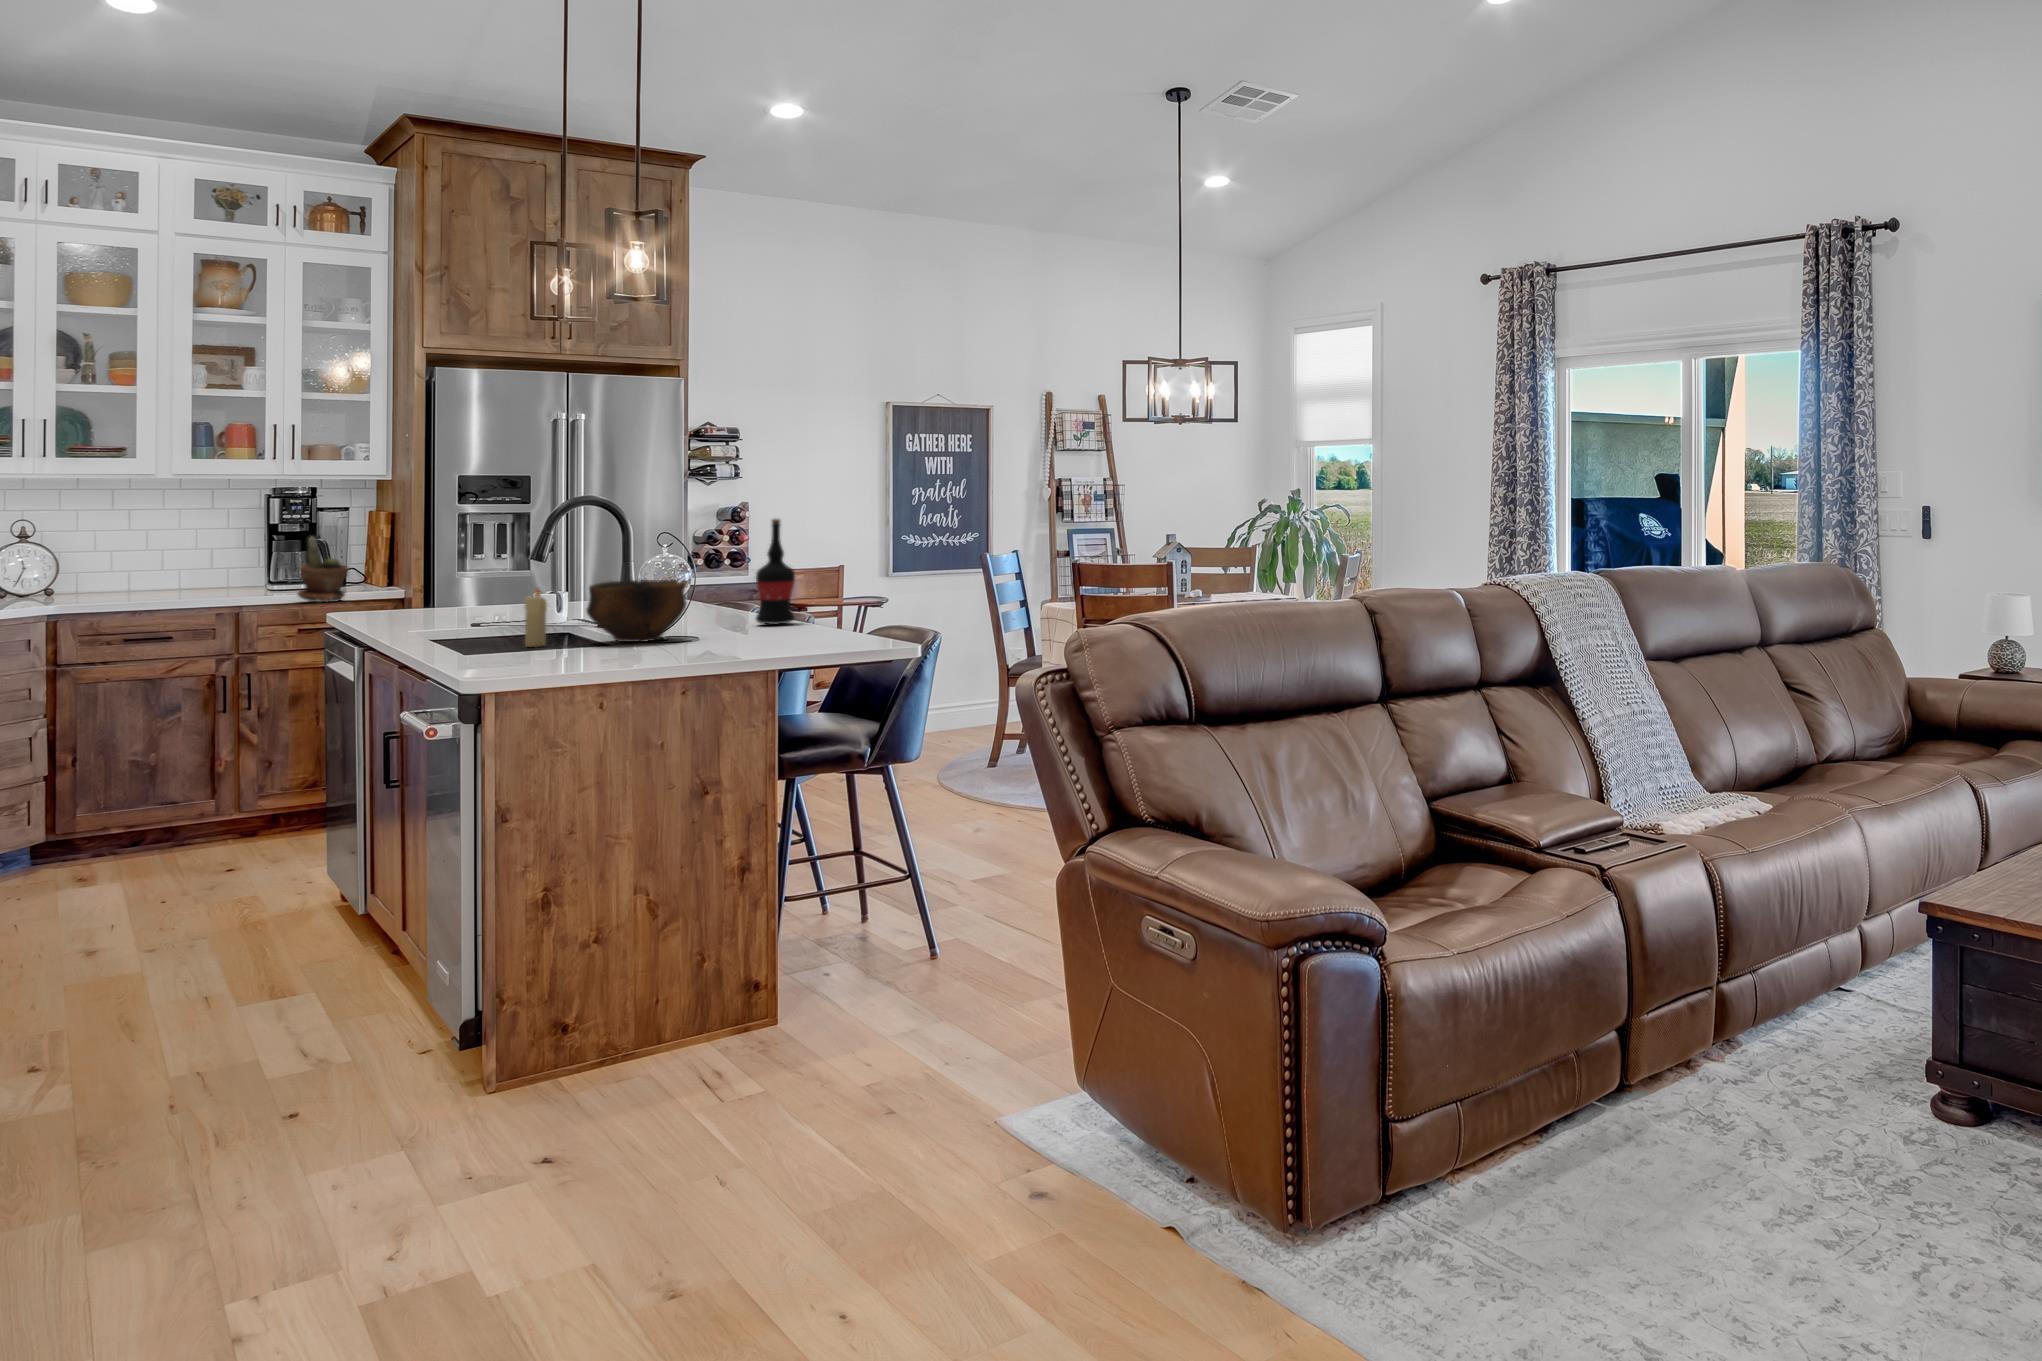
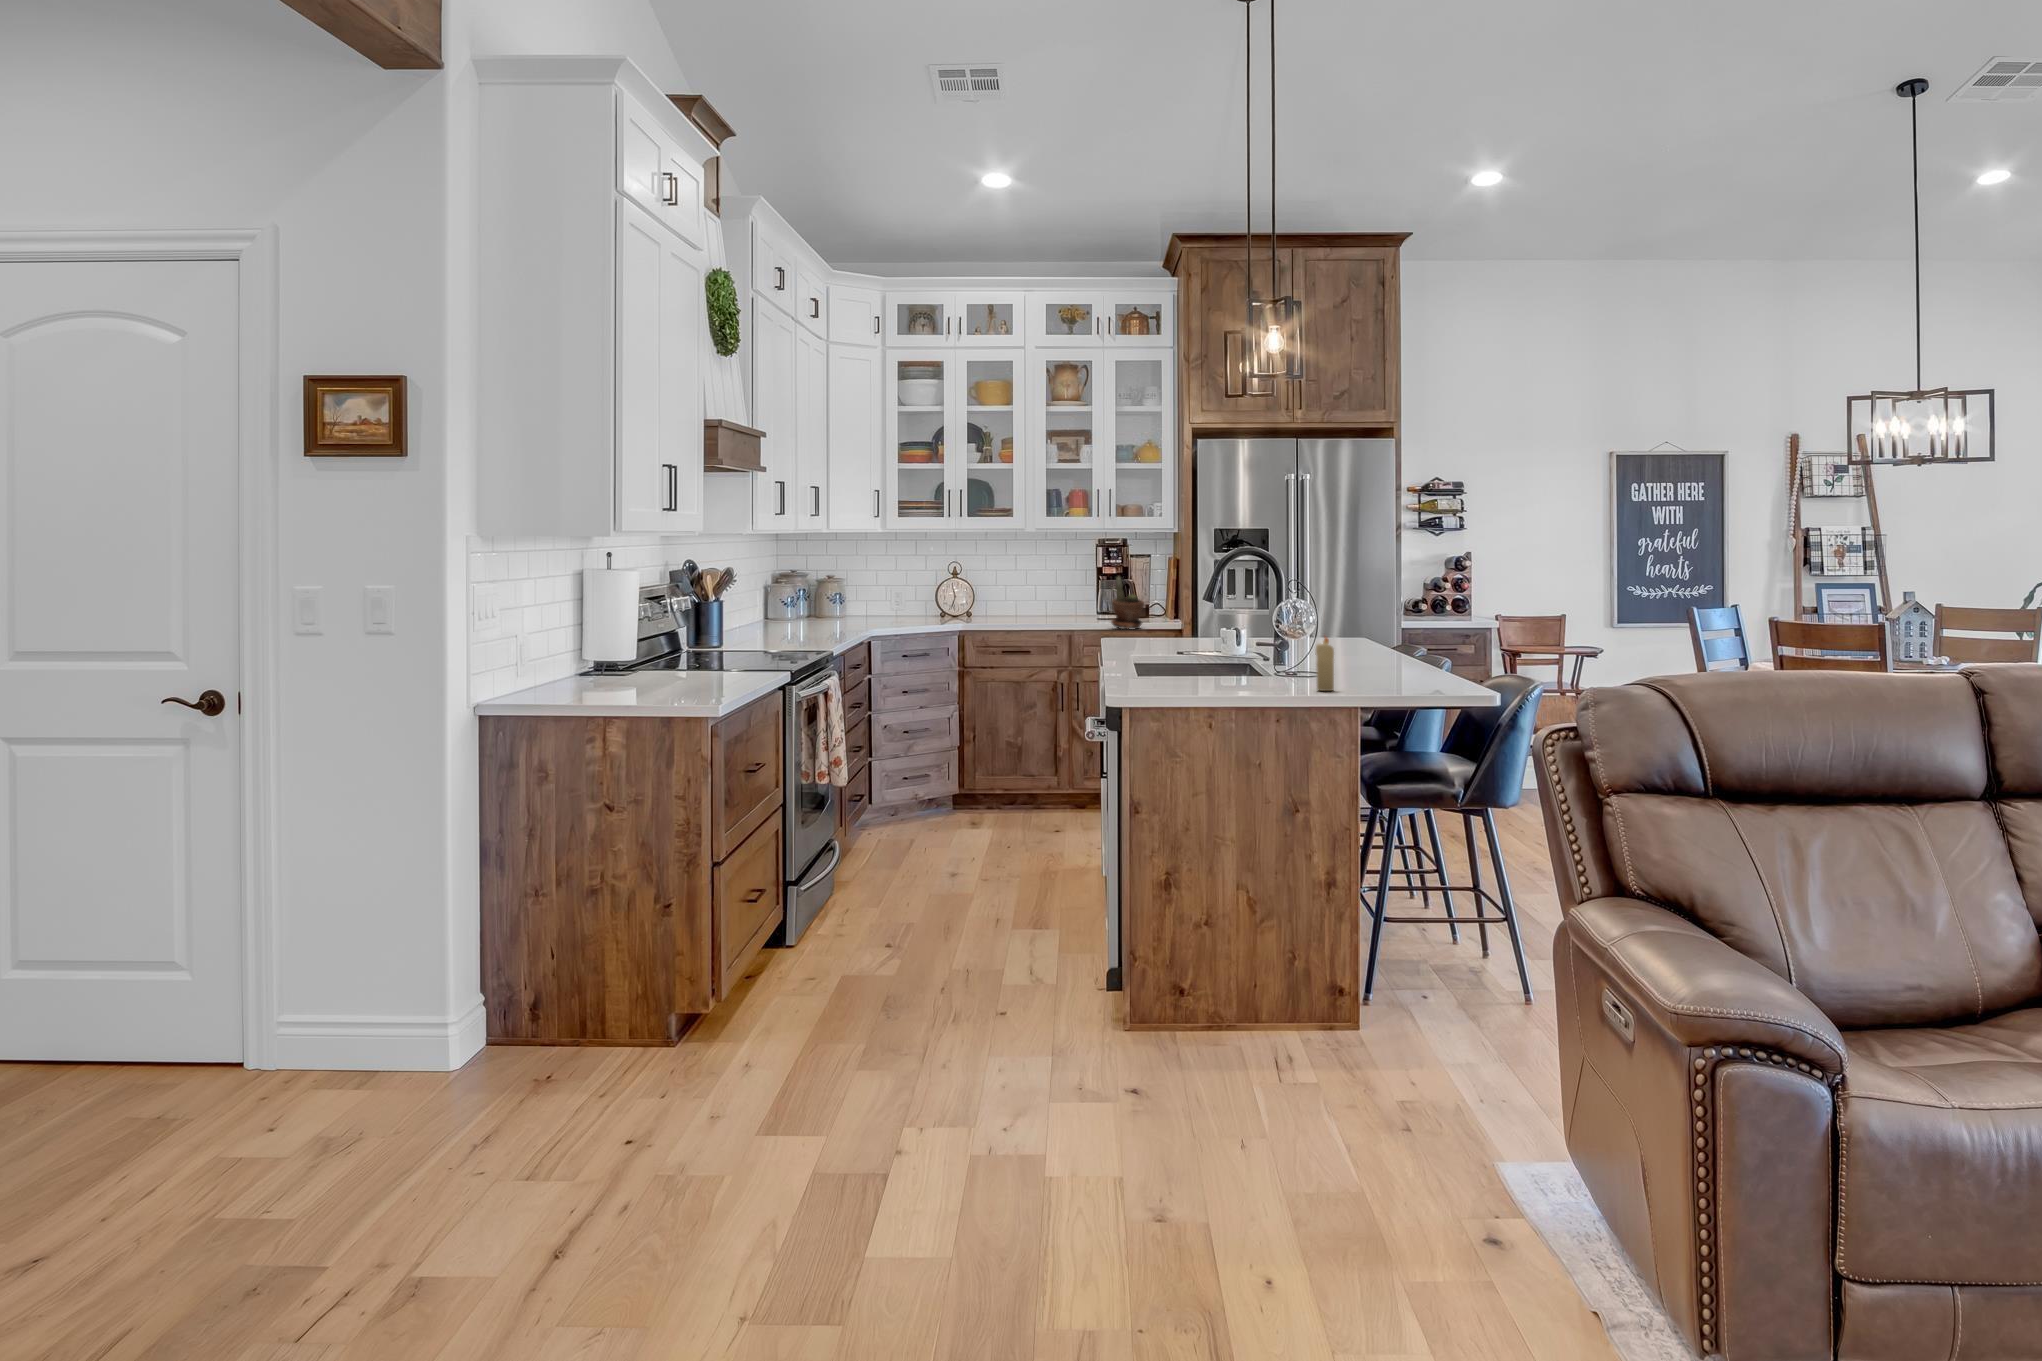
wine bottle: present [755,519,795,625] -> none [1365,576,1403,683]
bowl: present [586,580,686,642] -> none [1196,633,1282,693]
candle: present [525,589,547,647] -> present [1316,637,1334,691]

